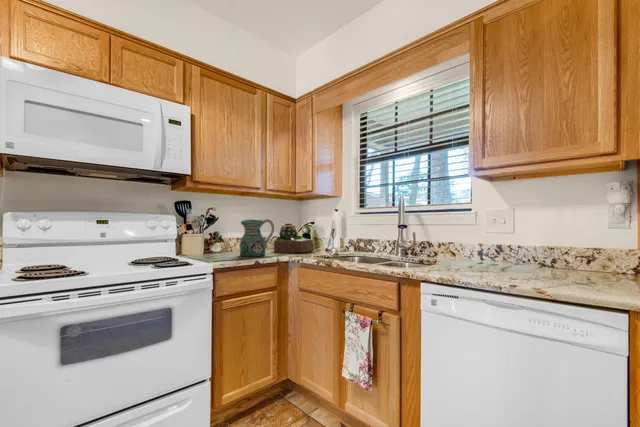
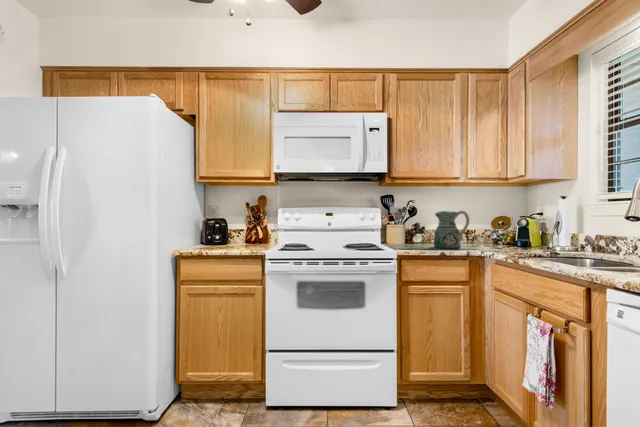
succulent plant: present [274,224,314,253] -> none [478,215,530,249]

